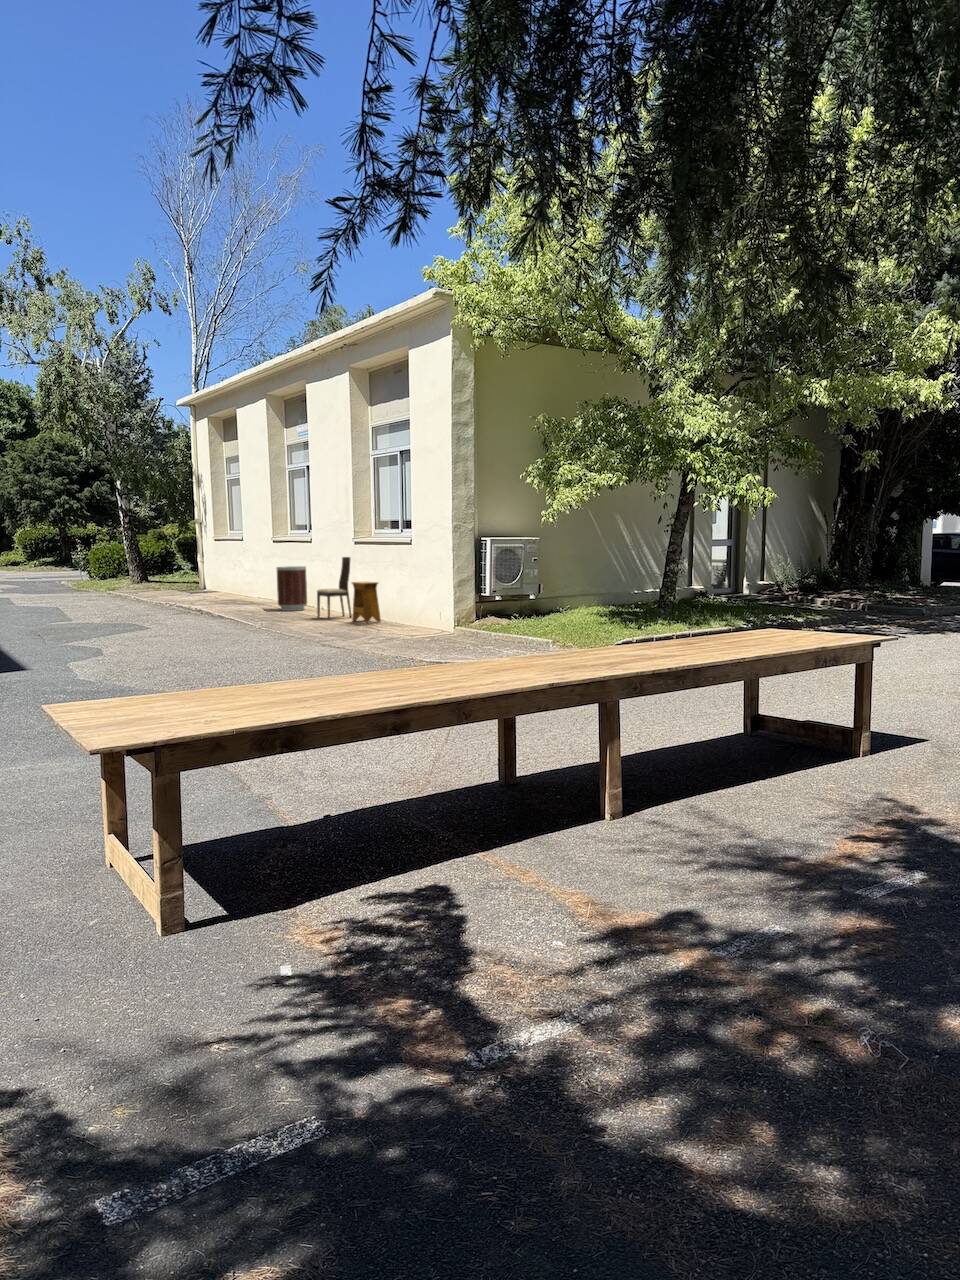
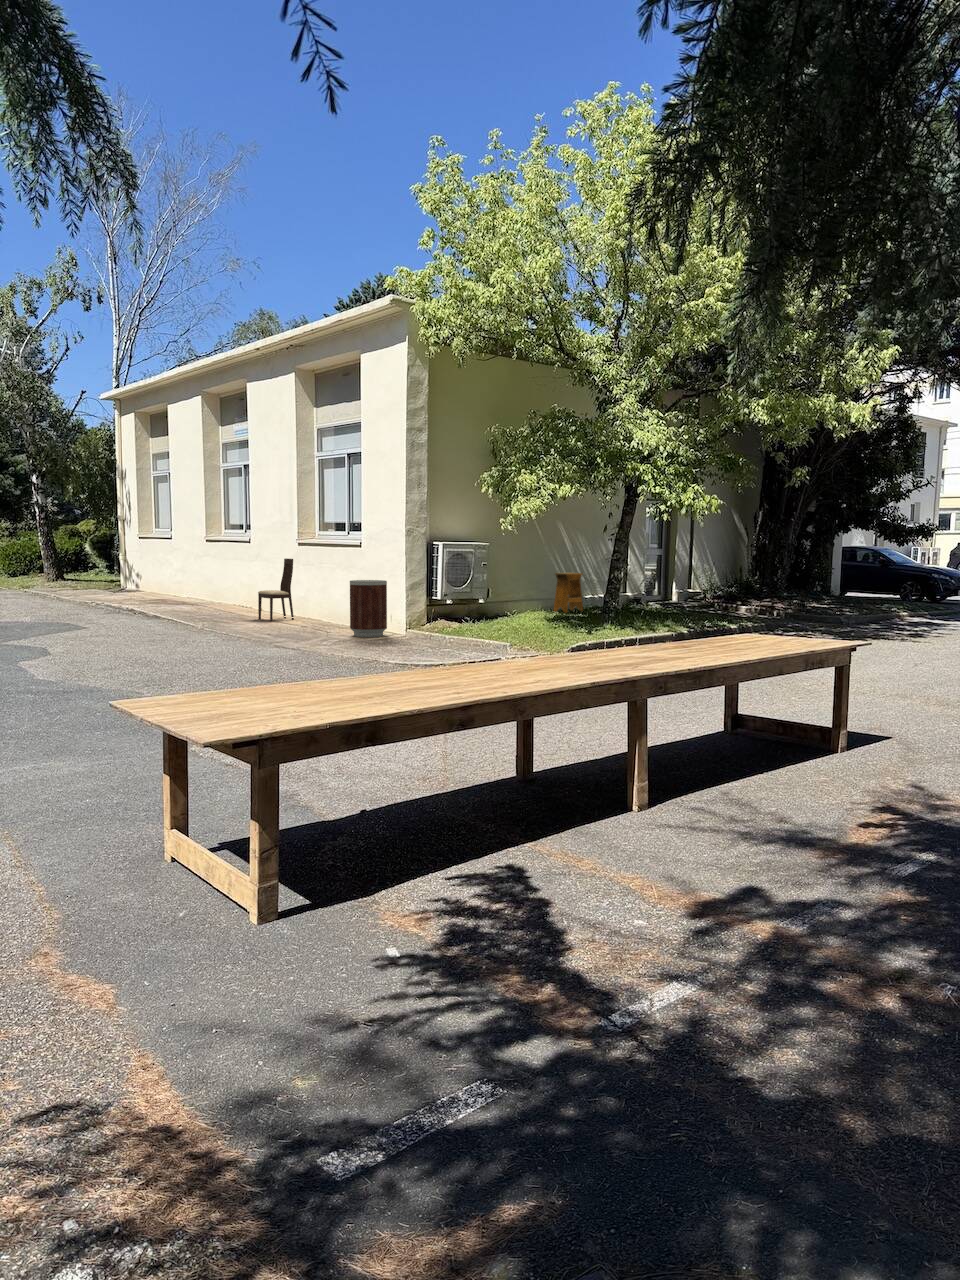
trash can: present [276,566,307,611] -> present [350,580,387,637]
stool: present [352,582,381,623] -> present [554,573,583,613]

